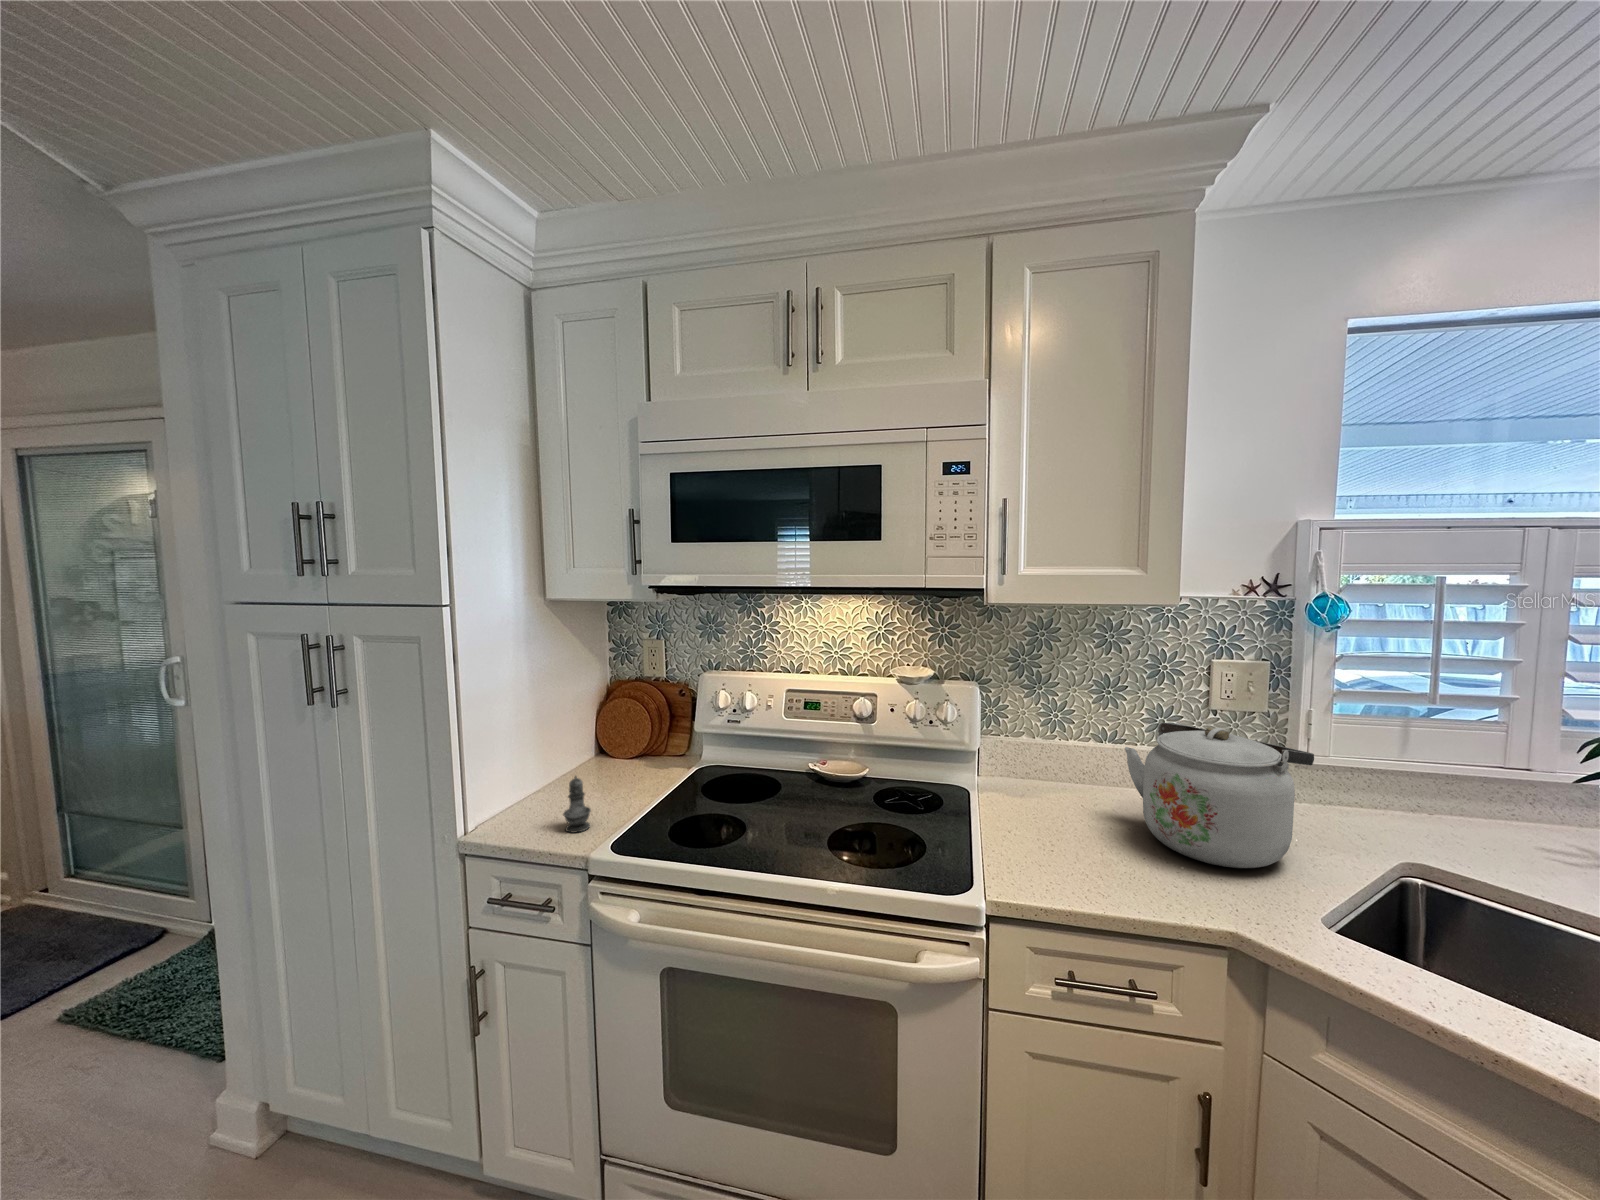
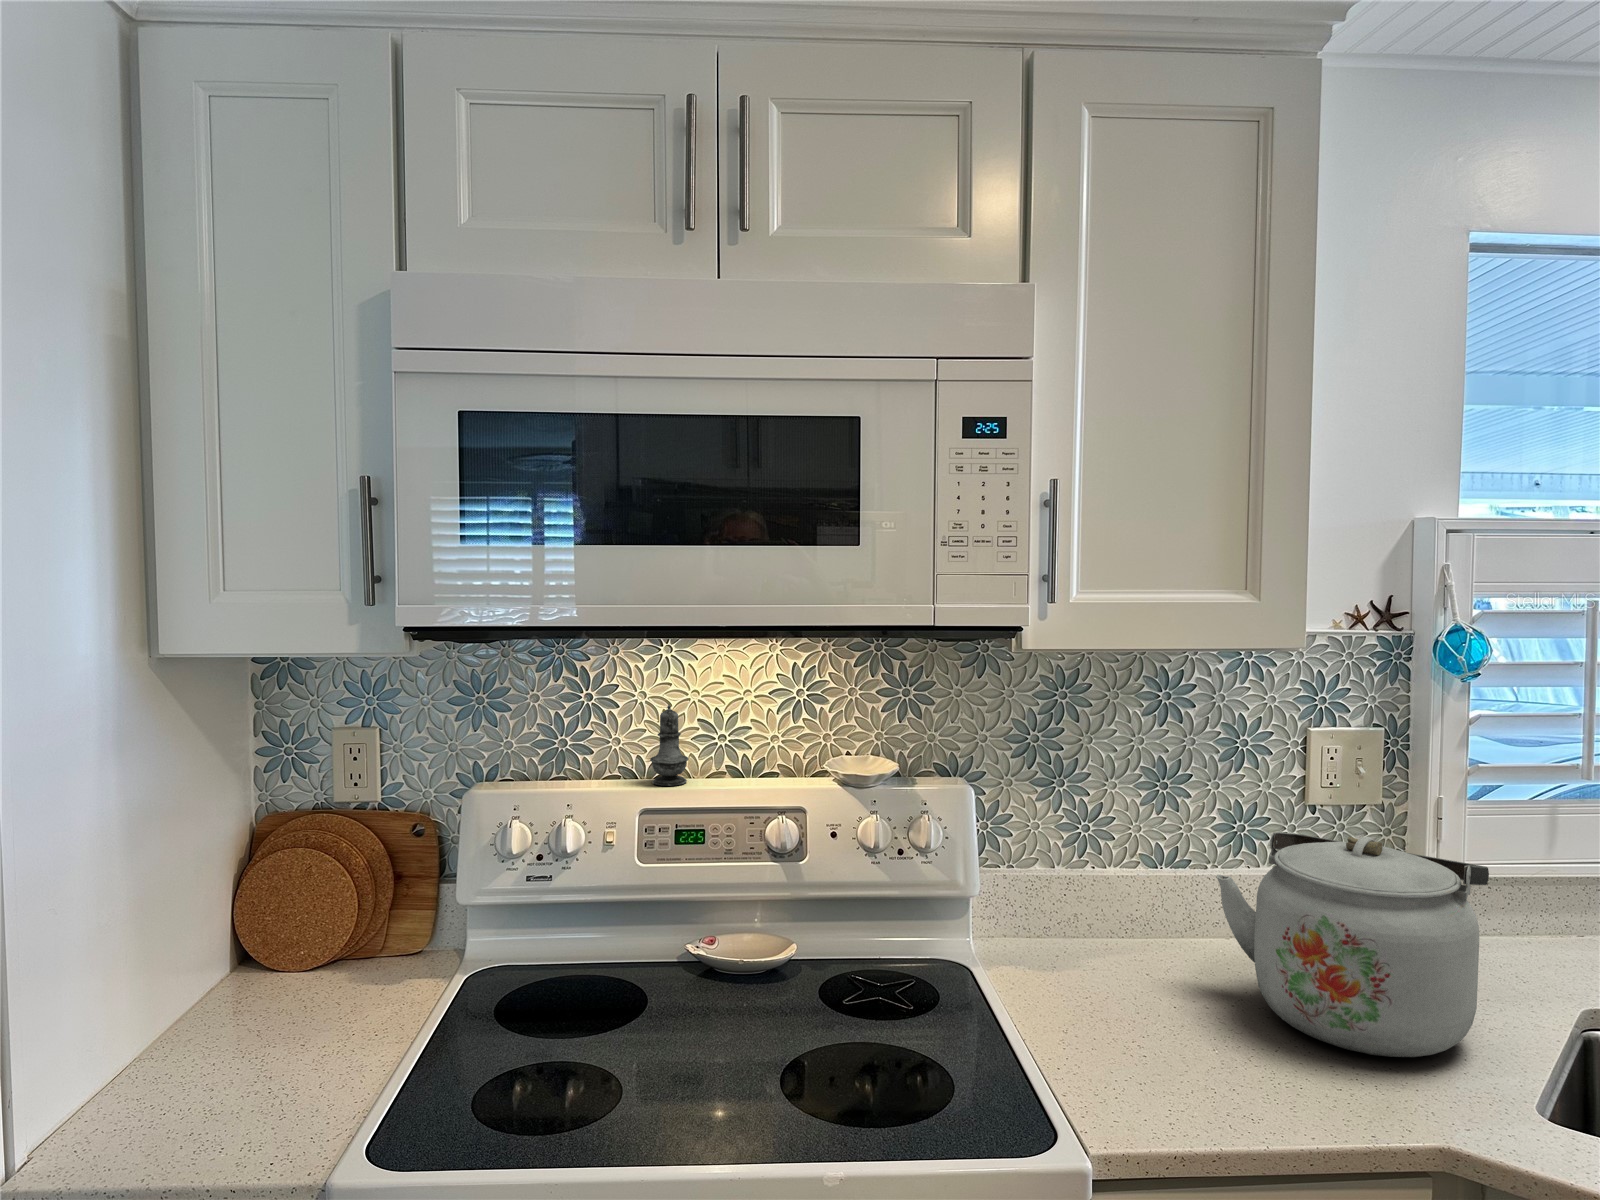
salt shaker: present [563,776,591,833] -> present [650,704,689,786]

